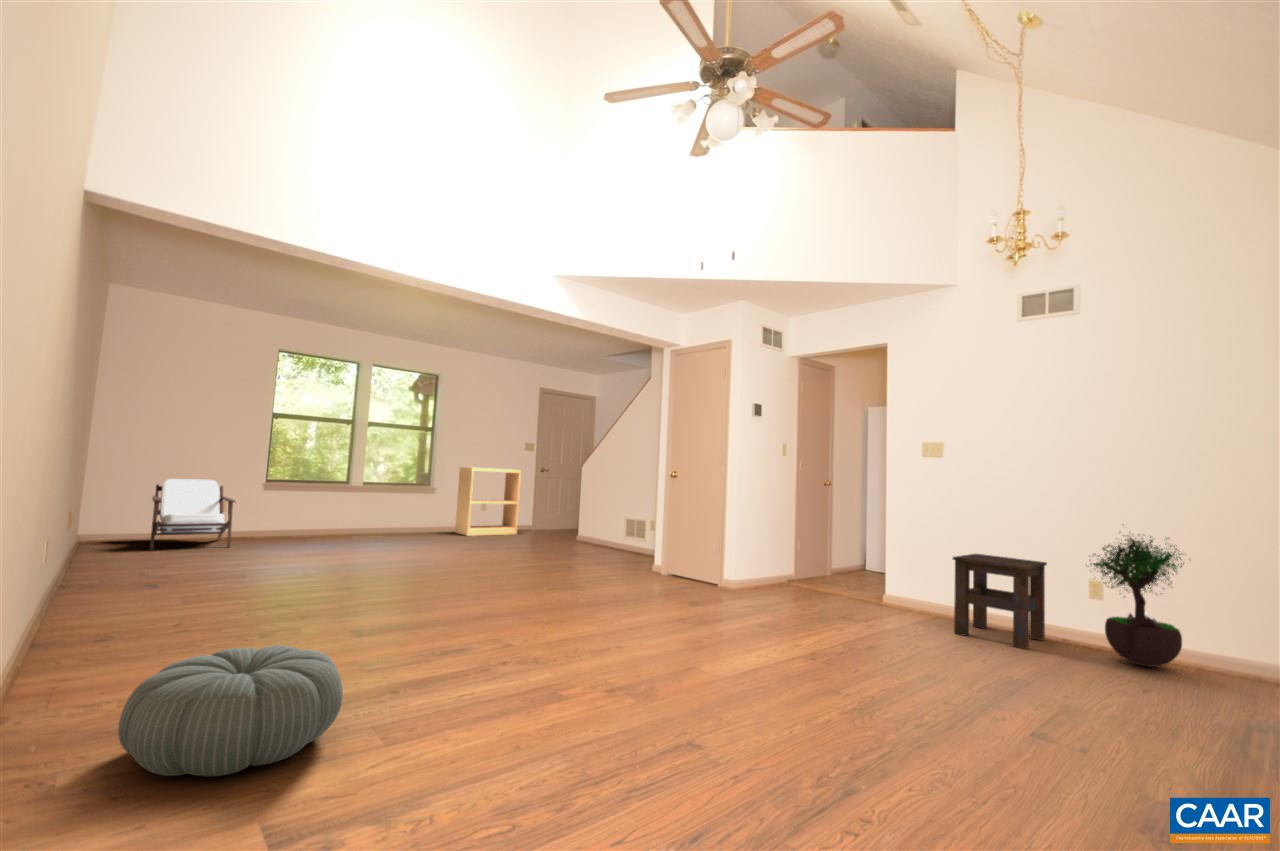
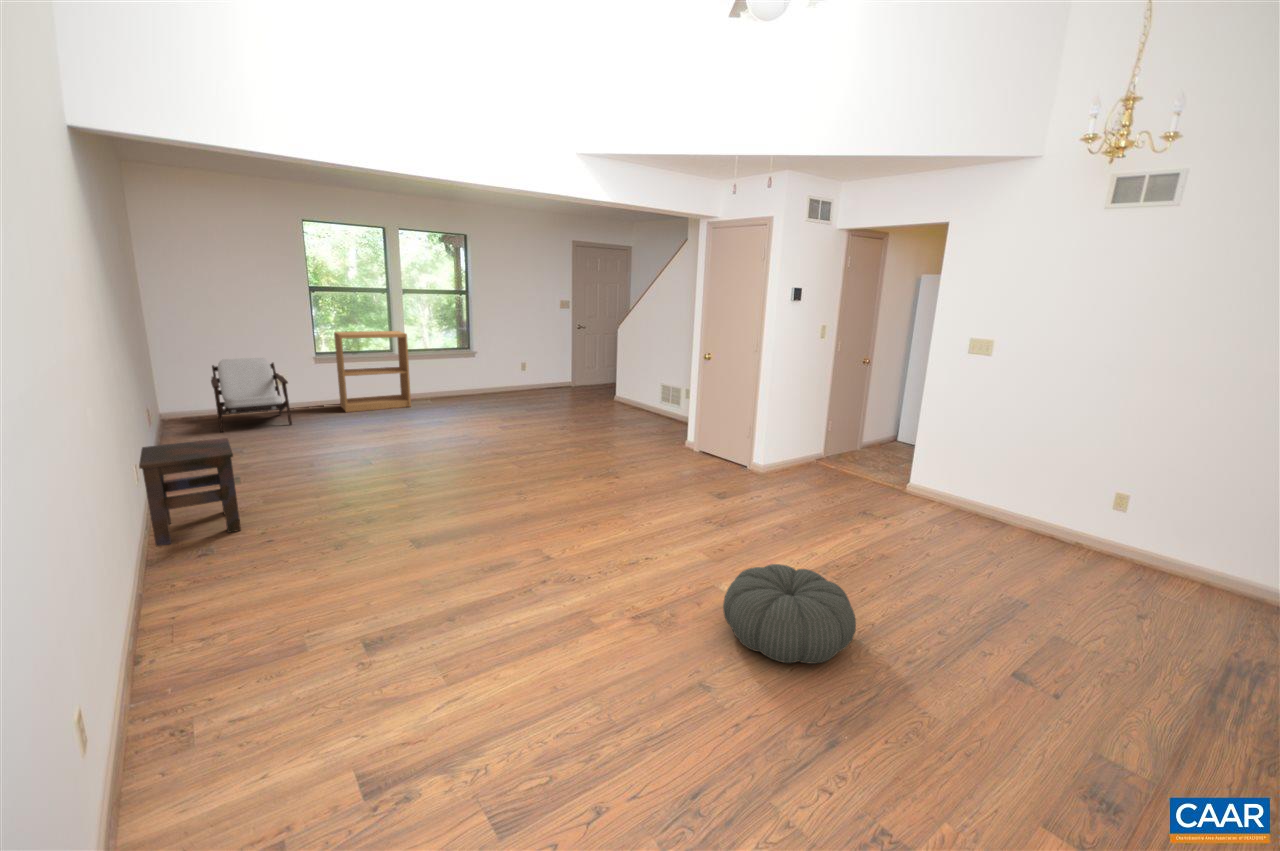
bookshelf: present [455,467,521,536] -> present [334,331,411,412]
potted tree: present [1091,536,1184,667] -> none [1134,455,1253,589]
side table: present [953,554,1047,649] -> present [139,438,241,546]
pouf: present [118,645,343,776] -> present [723,564,856,664]

